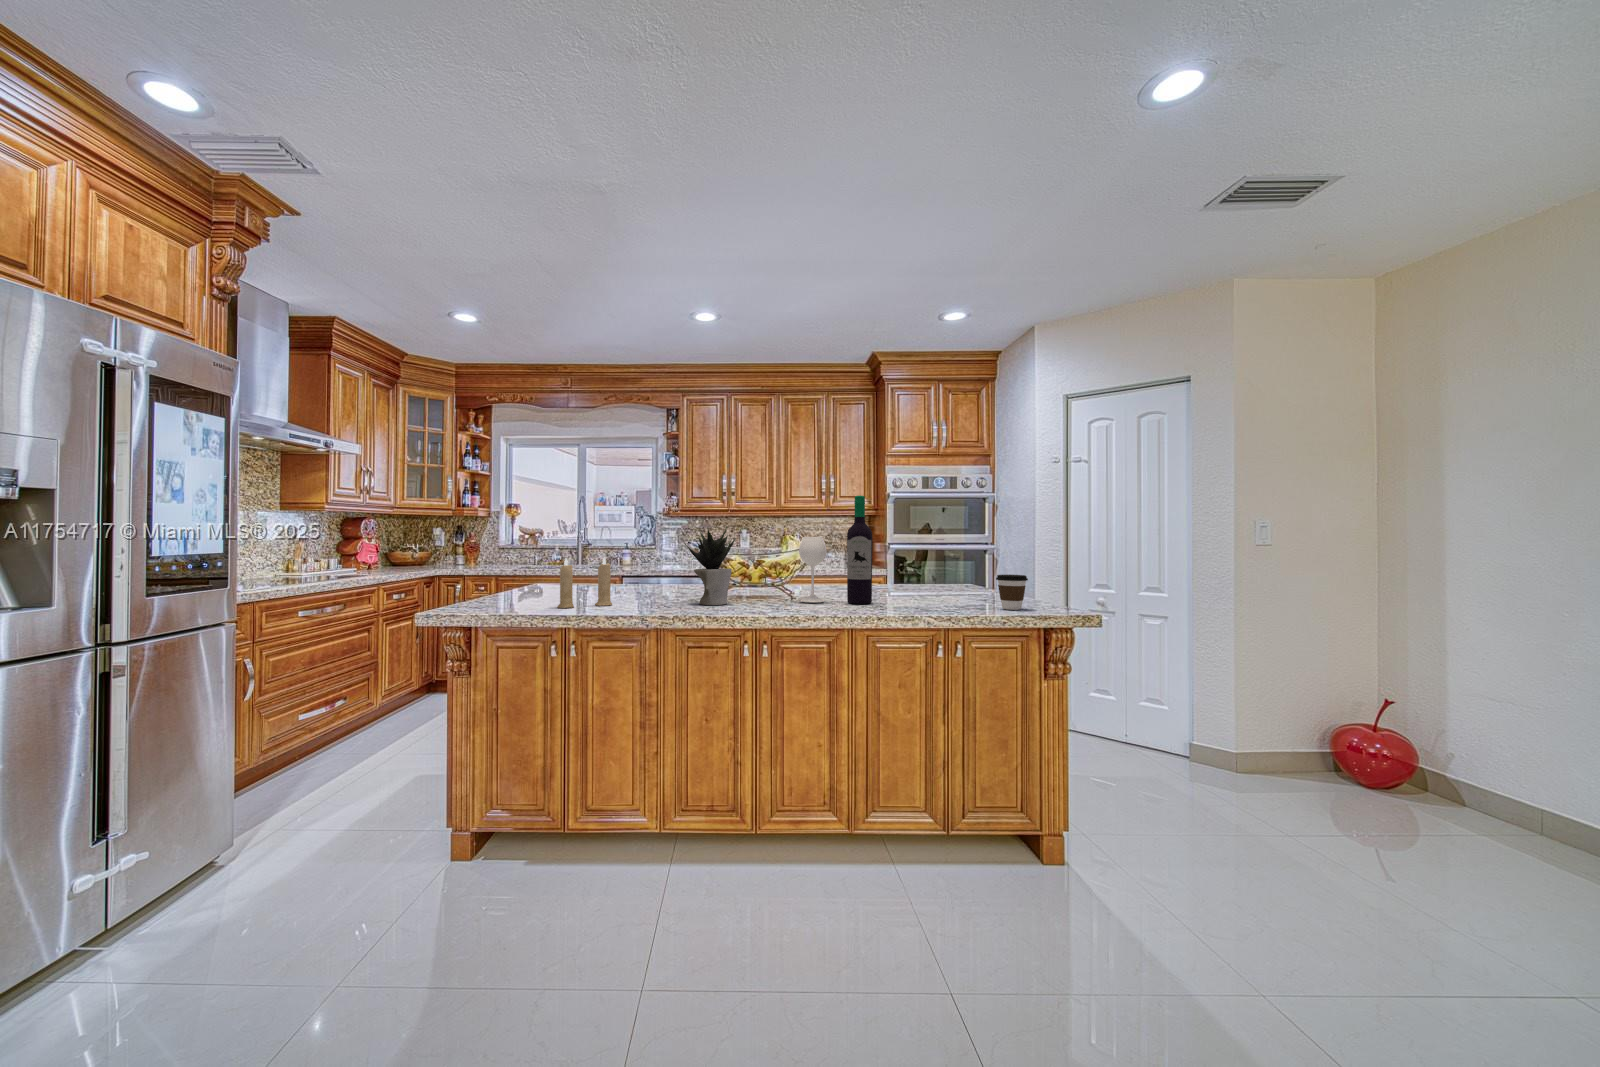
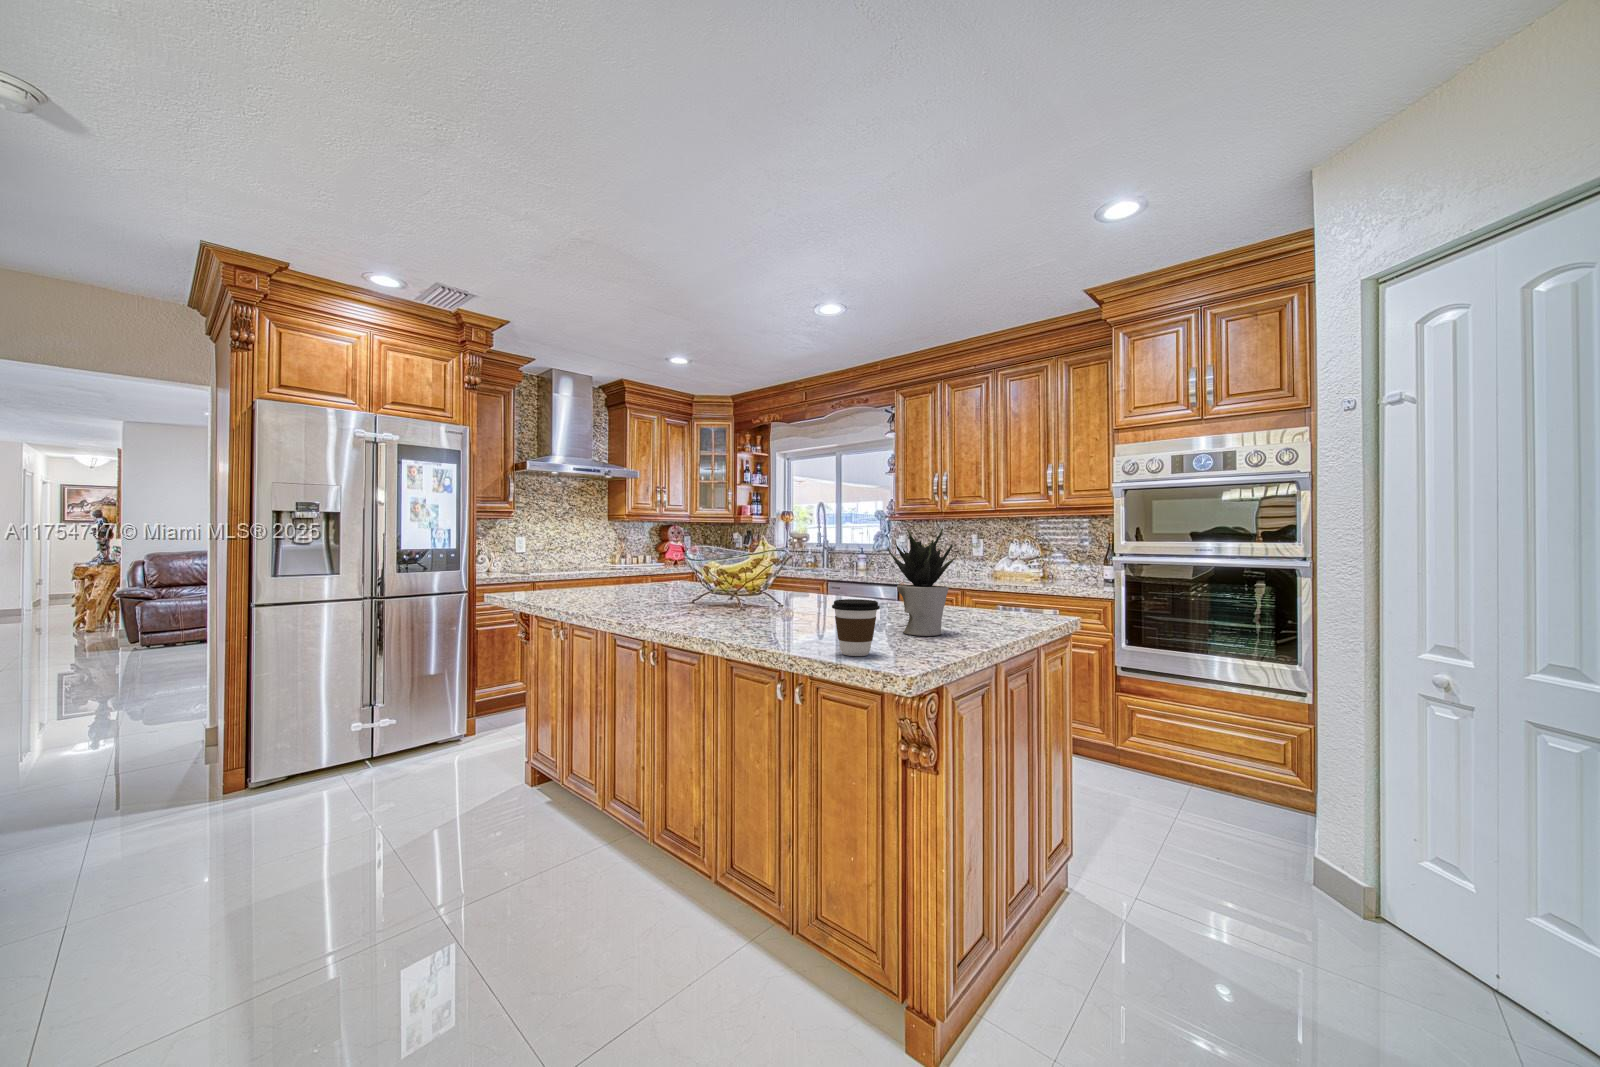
wine bottle: present [799,496,872,604] -> none [716,489,778,625]
potted plant: present [684,526,736,605] -> present [887,528,956,636]
candle: present [557,557,612,608] -> none [543,557,591,603]

